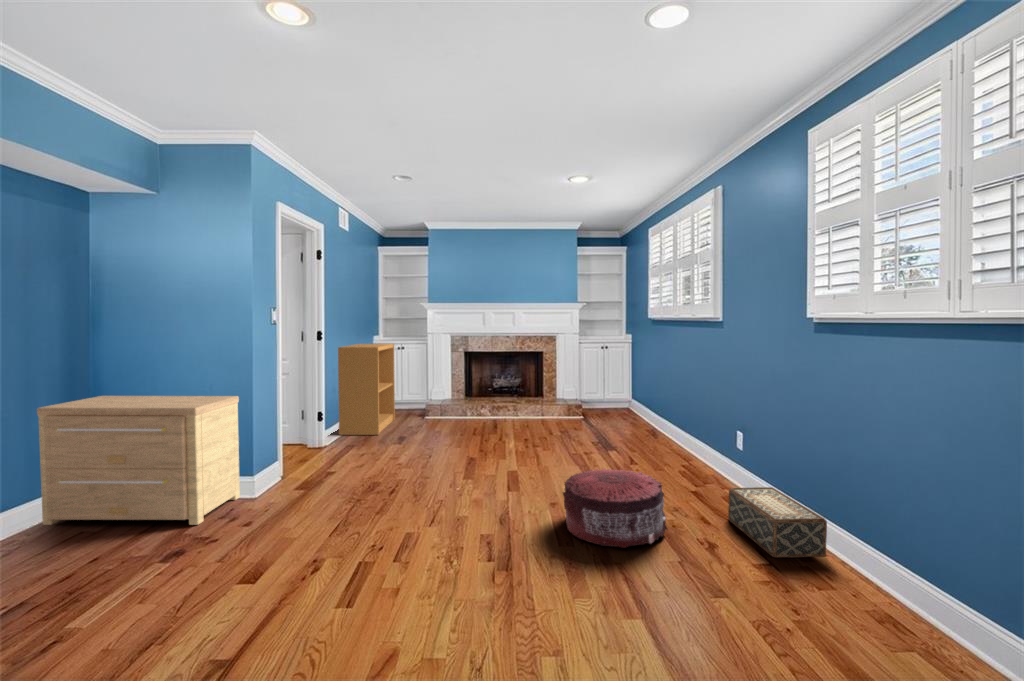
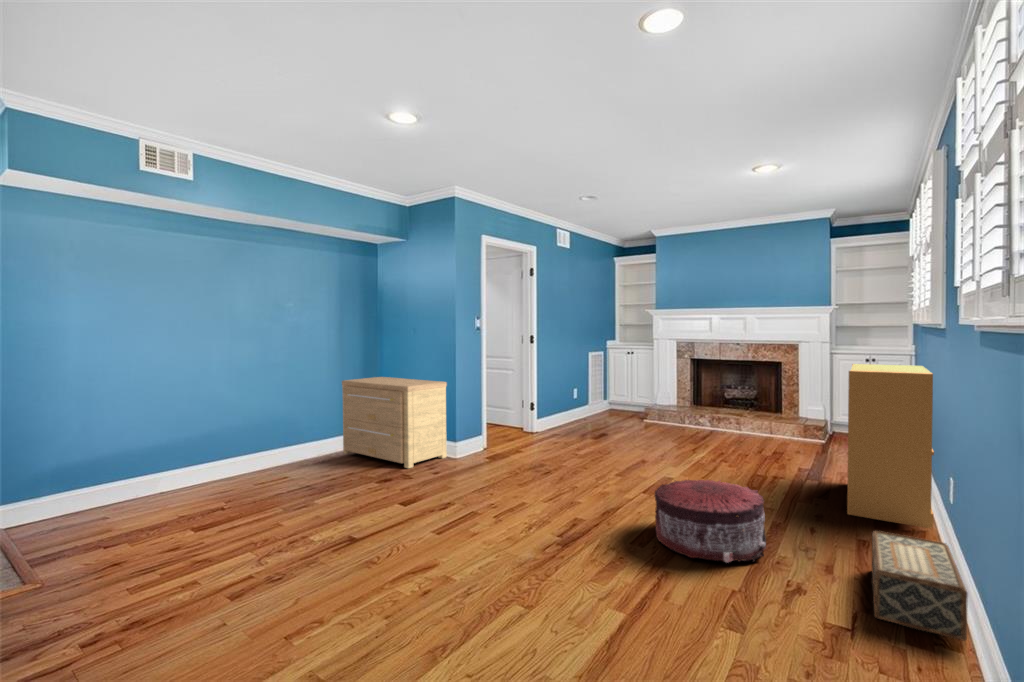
bookshelf: present [338,344,395,435] -> present [847,364,934,528]

